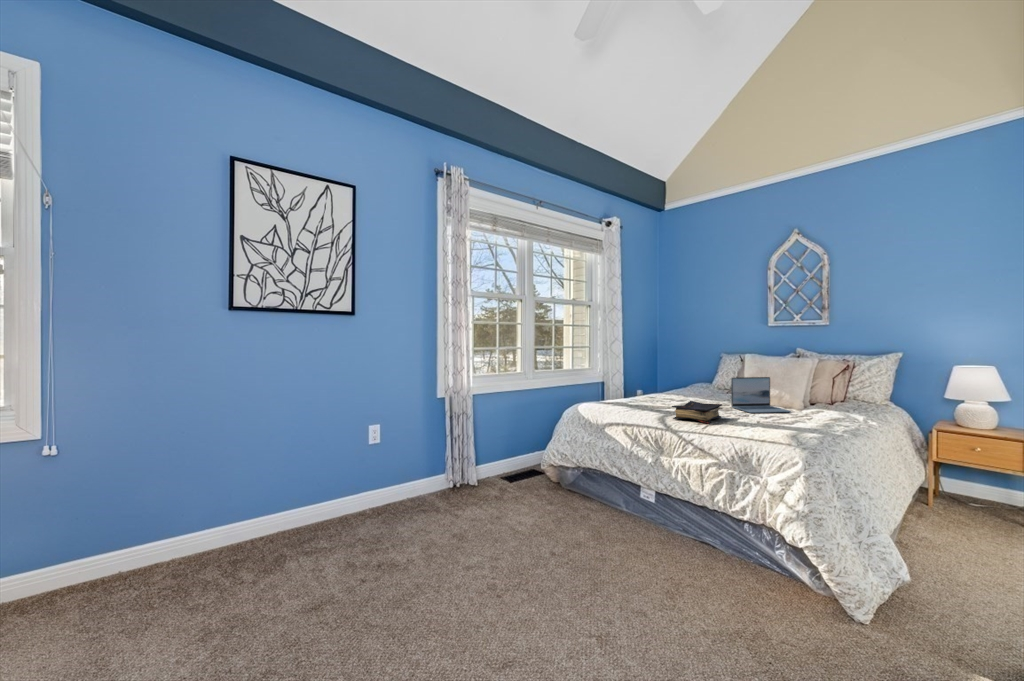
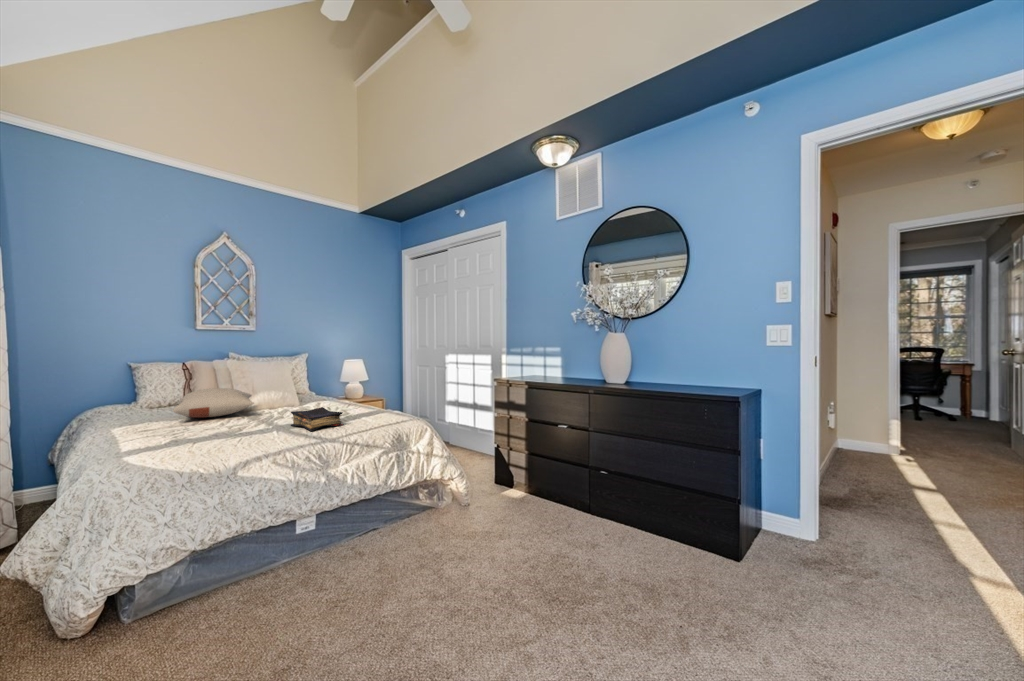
pillow: none [661,375,743,399] -> present [173,388,254,418]
laptop: present [731,377,790,413] -> none [279,379,324,414]

